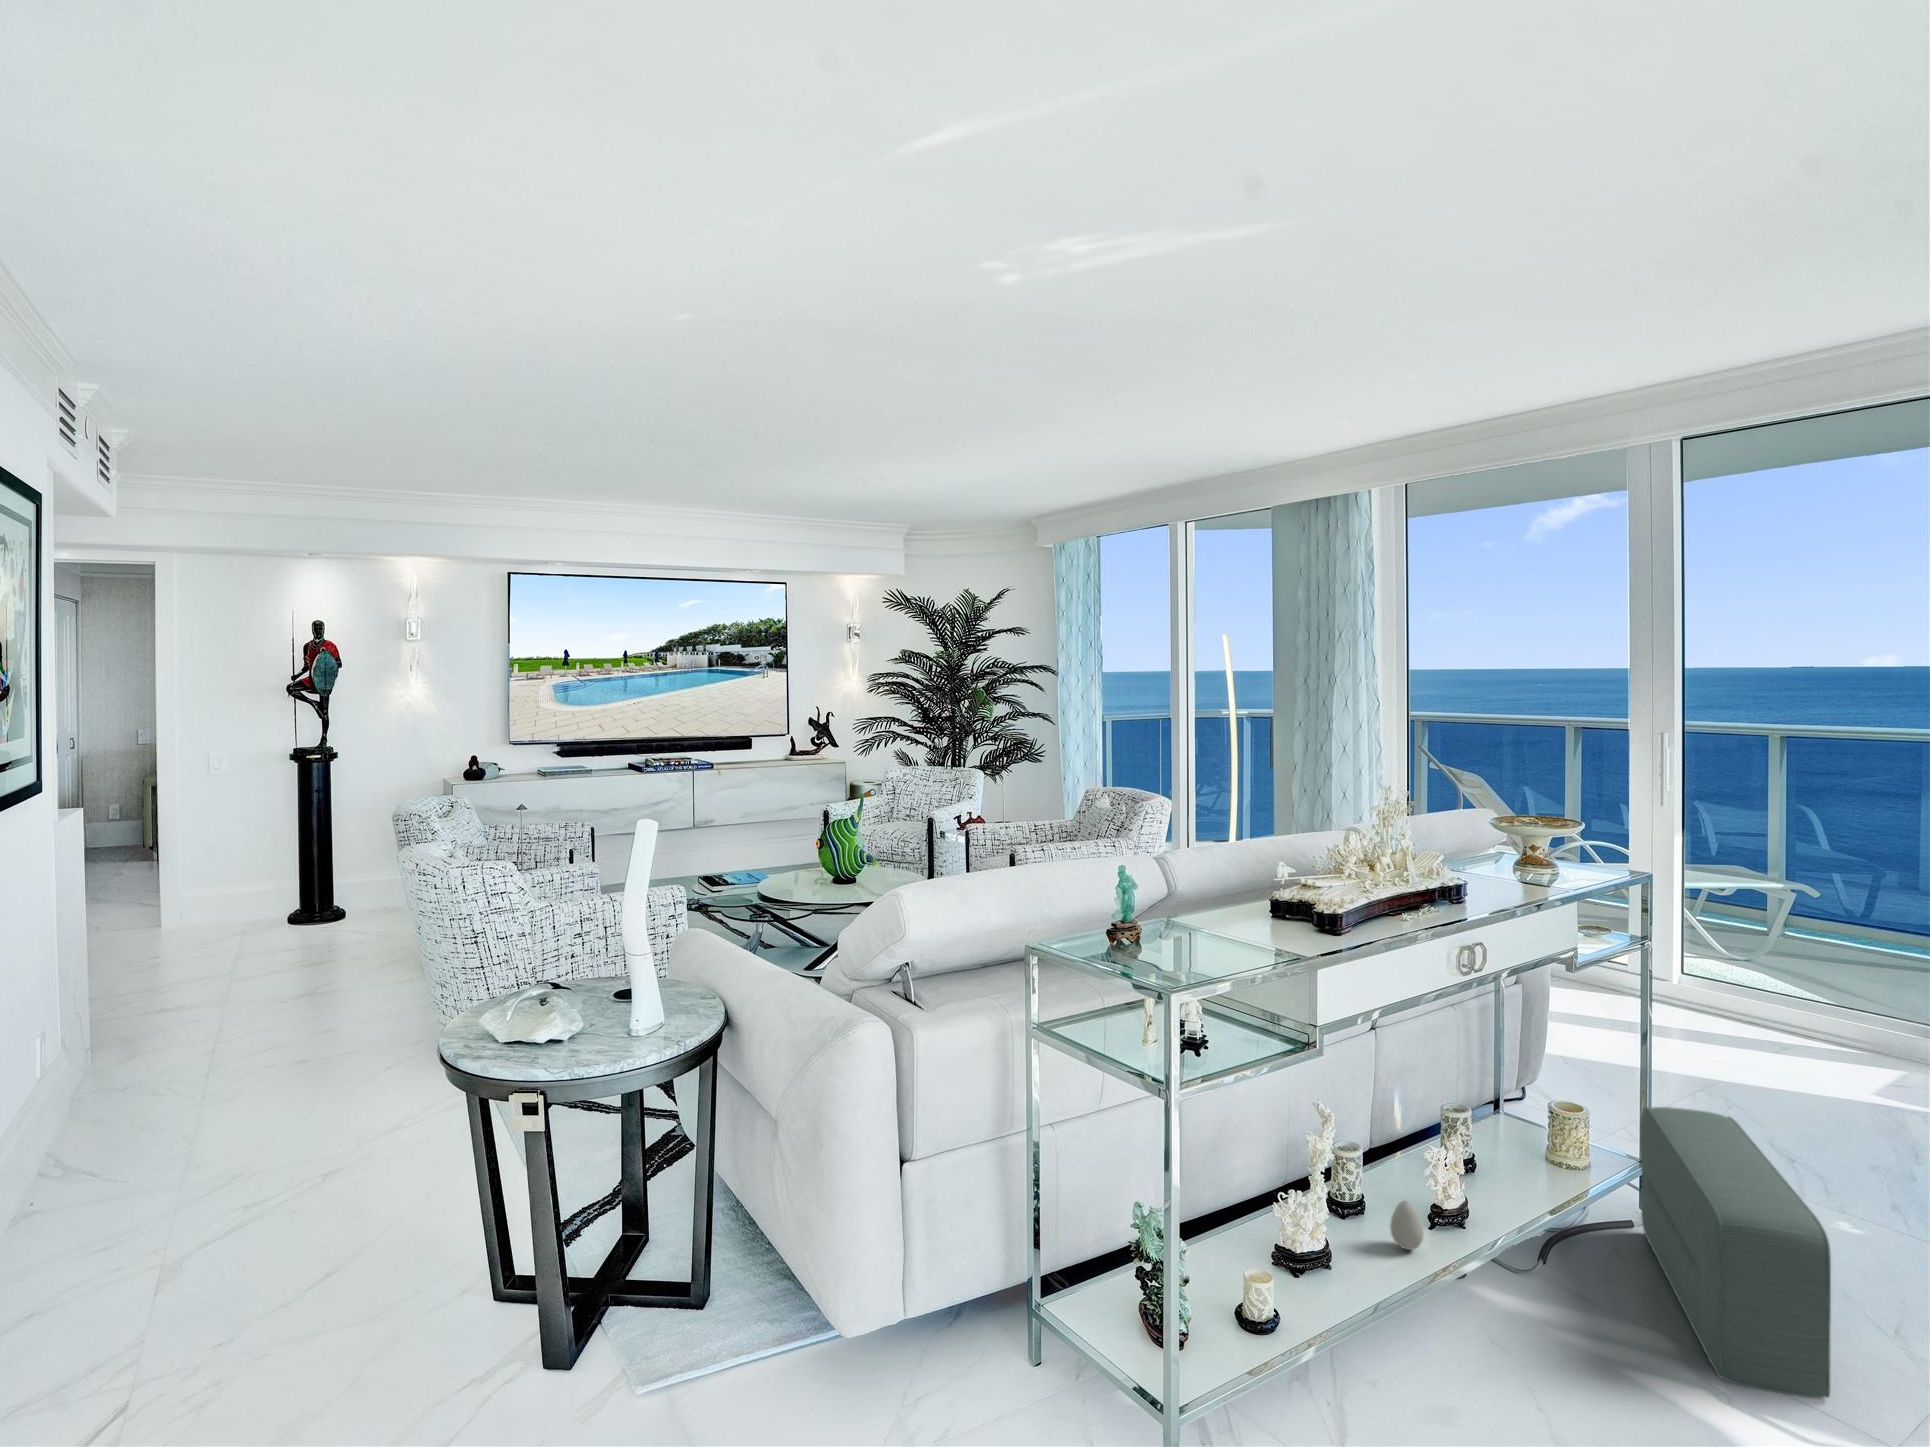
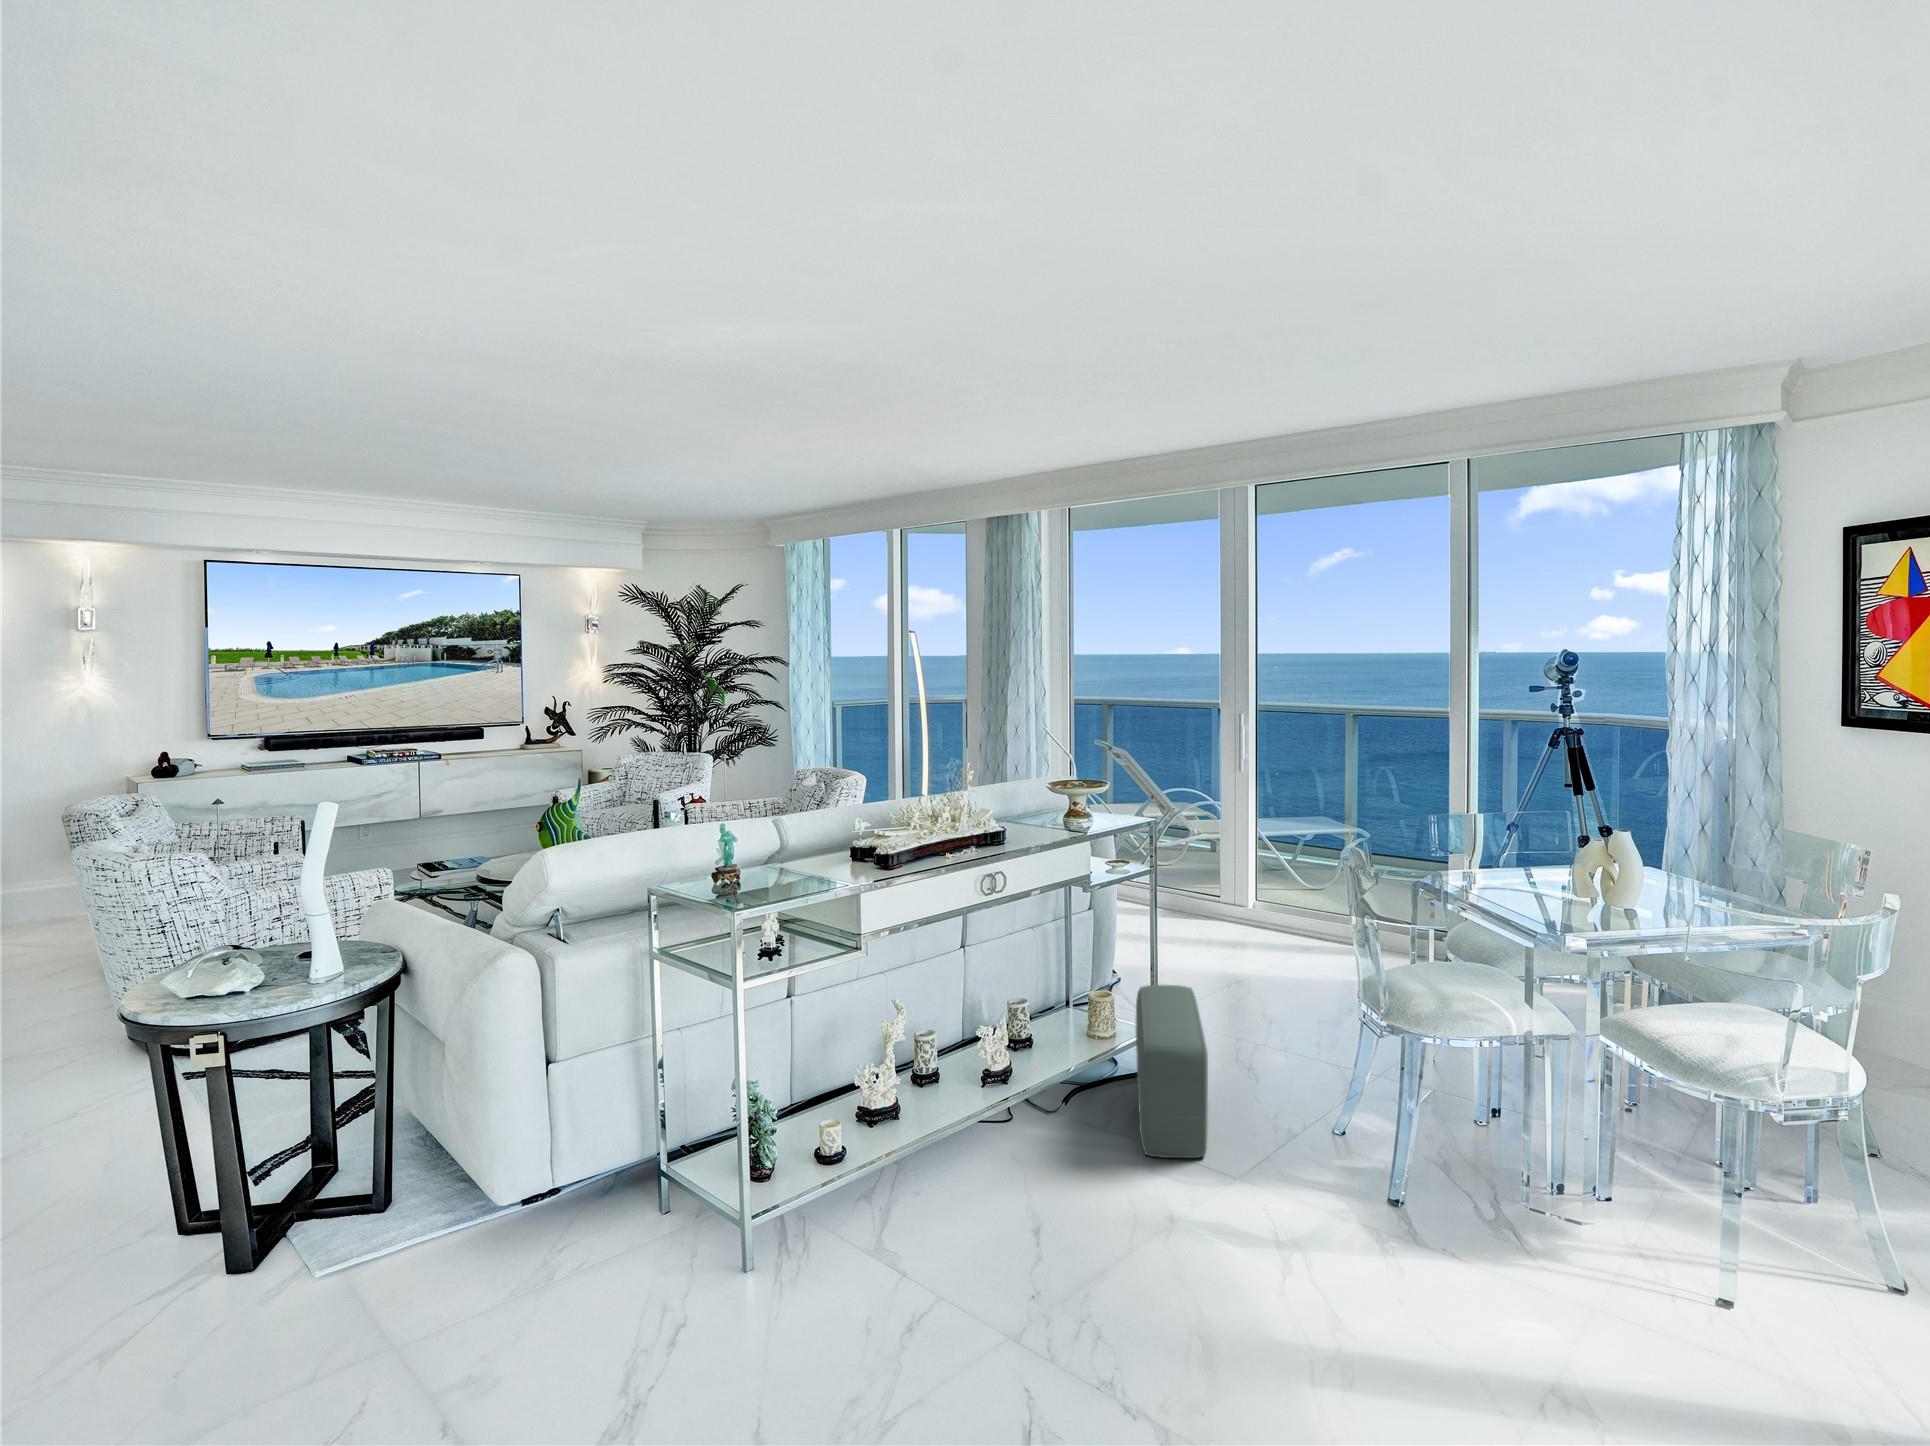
decorative egg: present [1390,1201,1424,1250] -> none [942,1062,964,1097]

